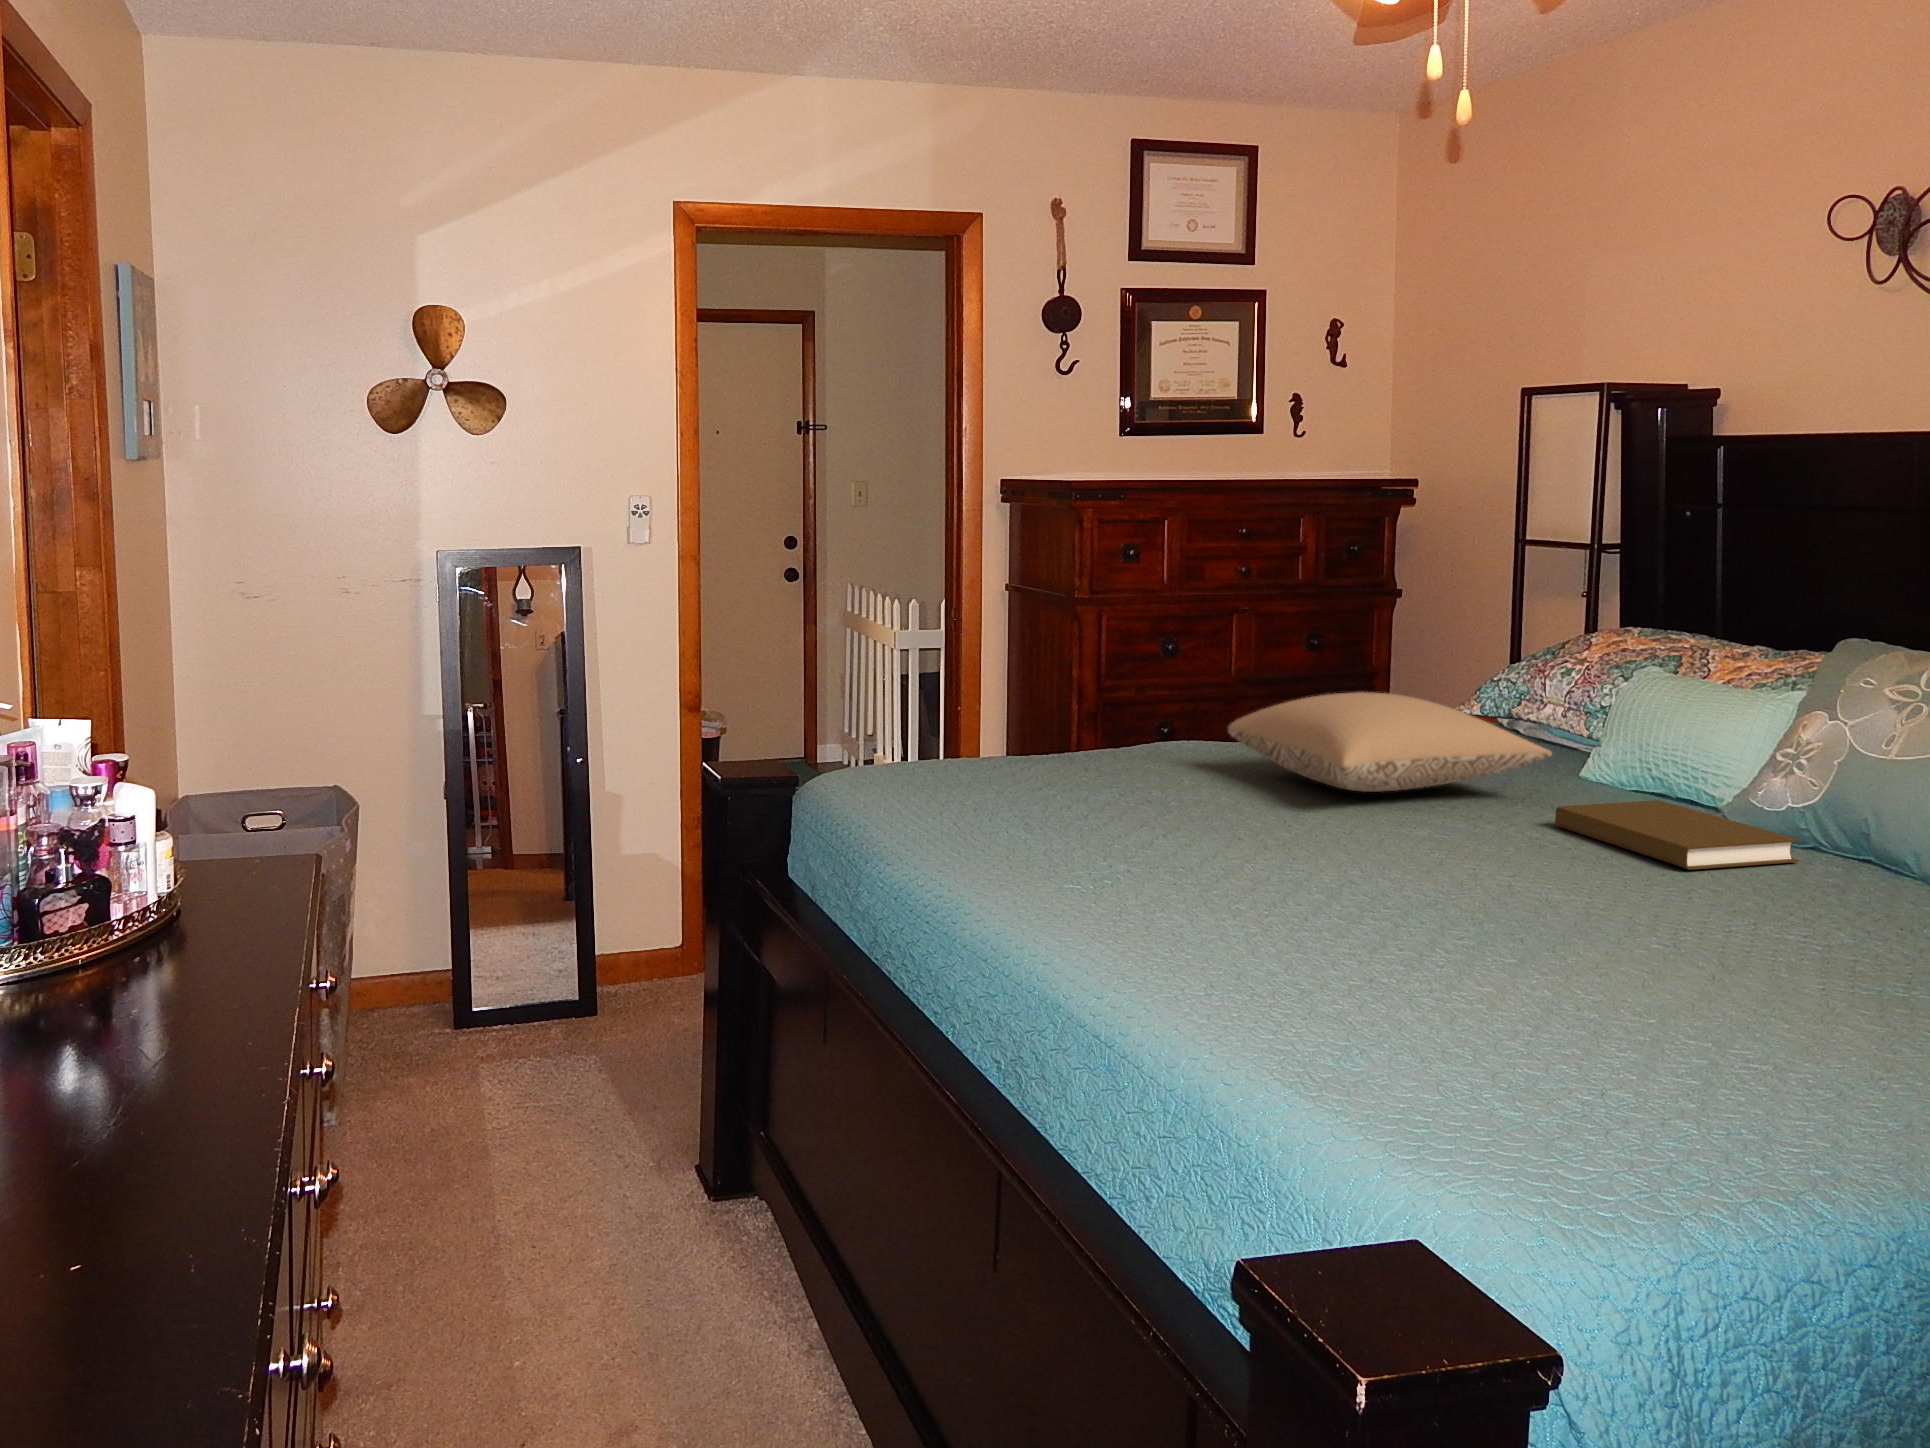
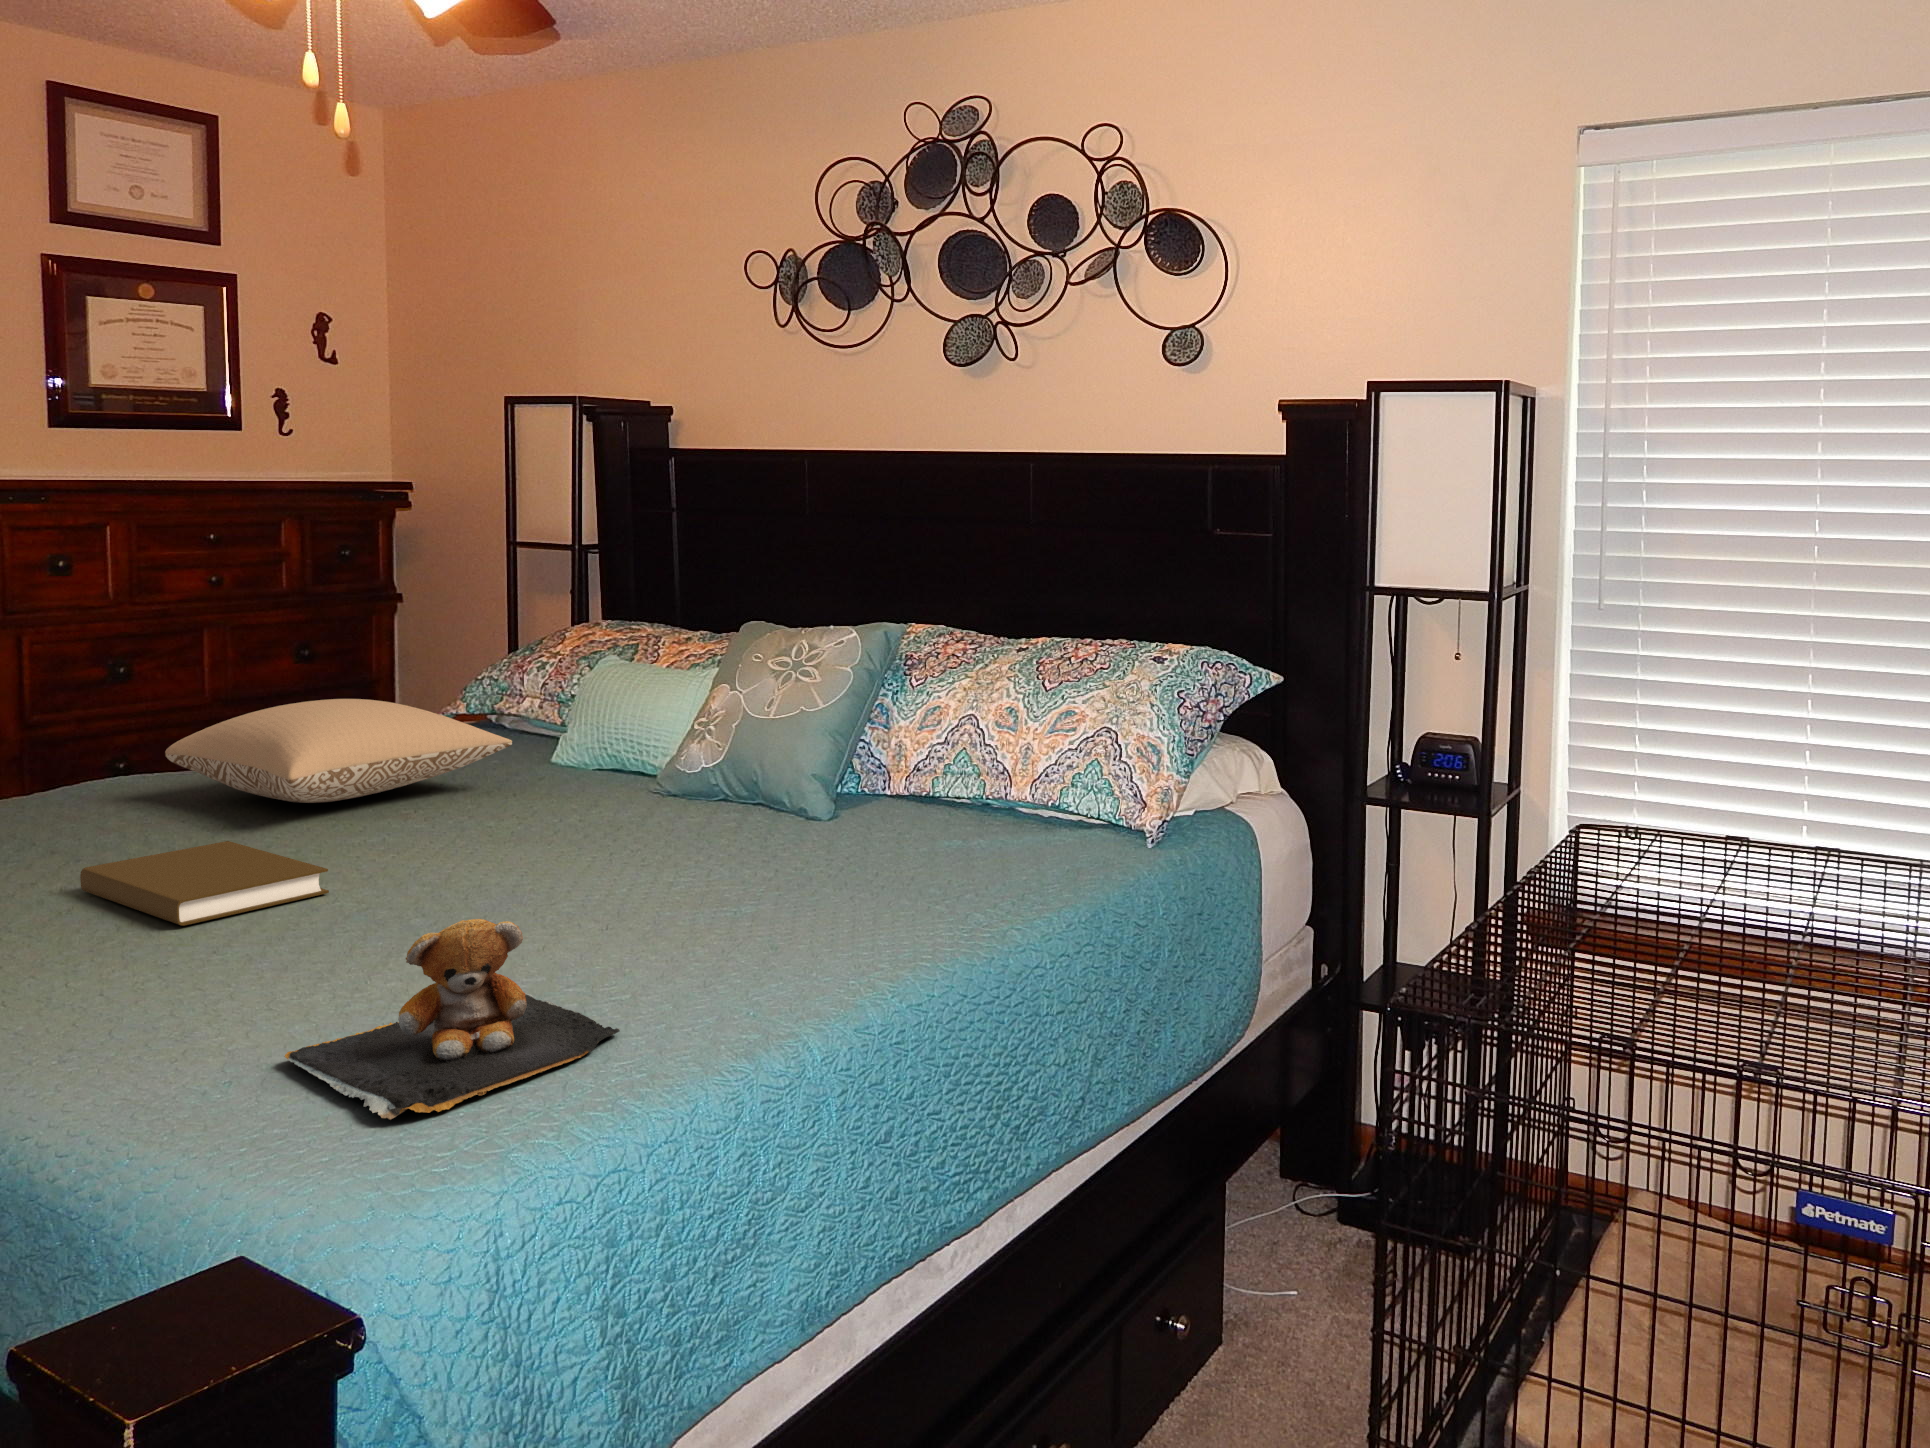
book: present [1555,800,1800,870] -> present [80,841,329,926]
teddy bear: none [1406,950,1775,1150] -> present [285,919,620,1119]

